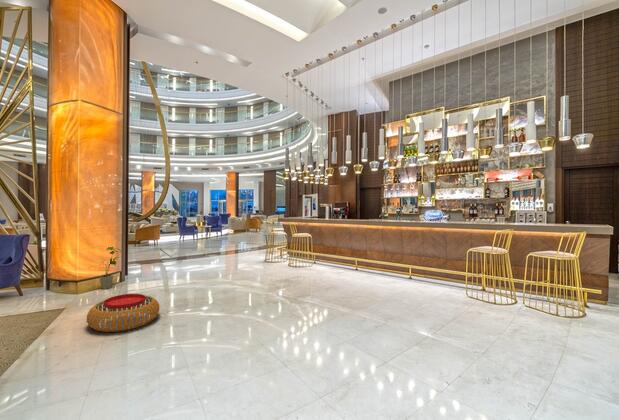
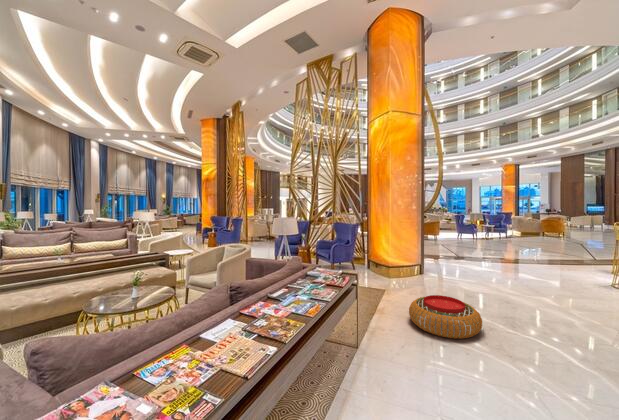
house plant: present [100,247,121,289] -> none [401,242,423,281]

